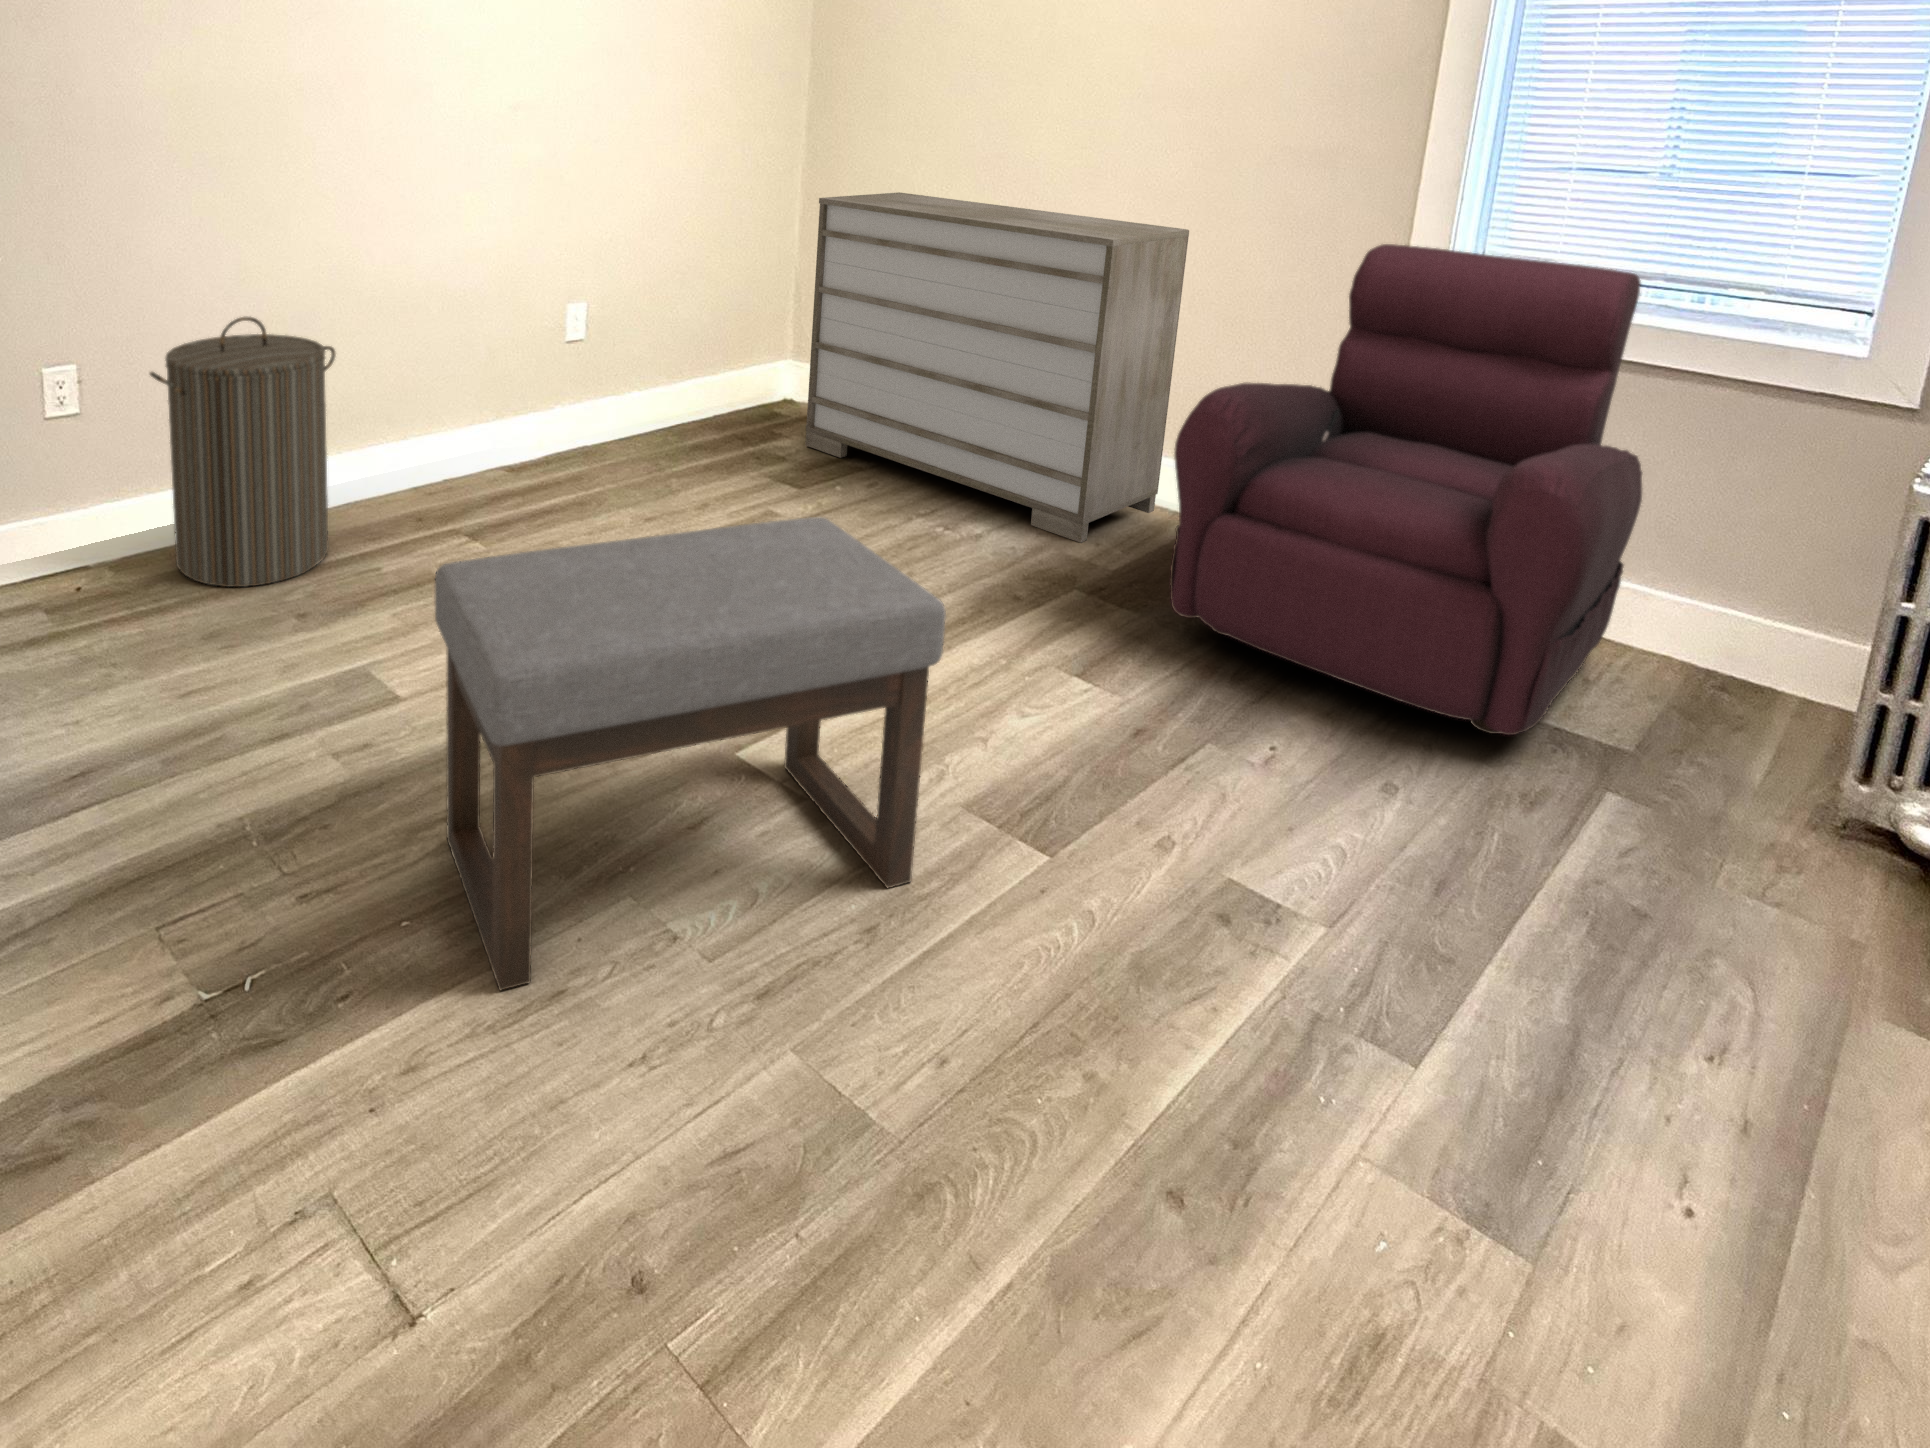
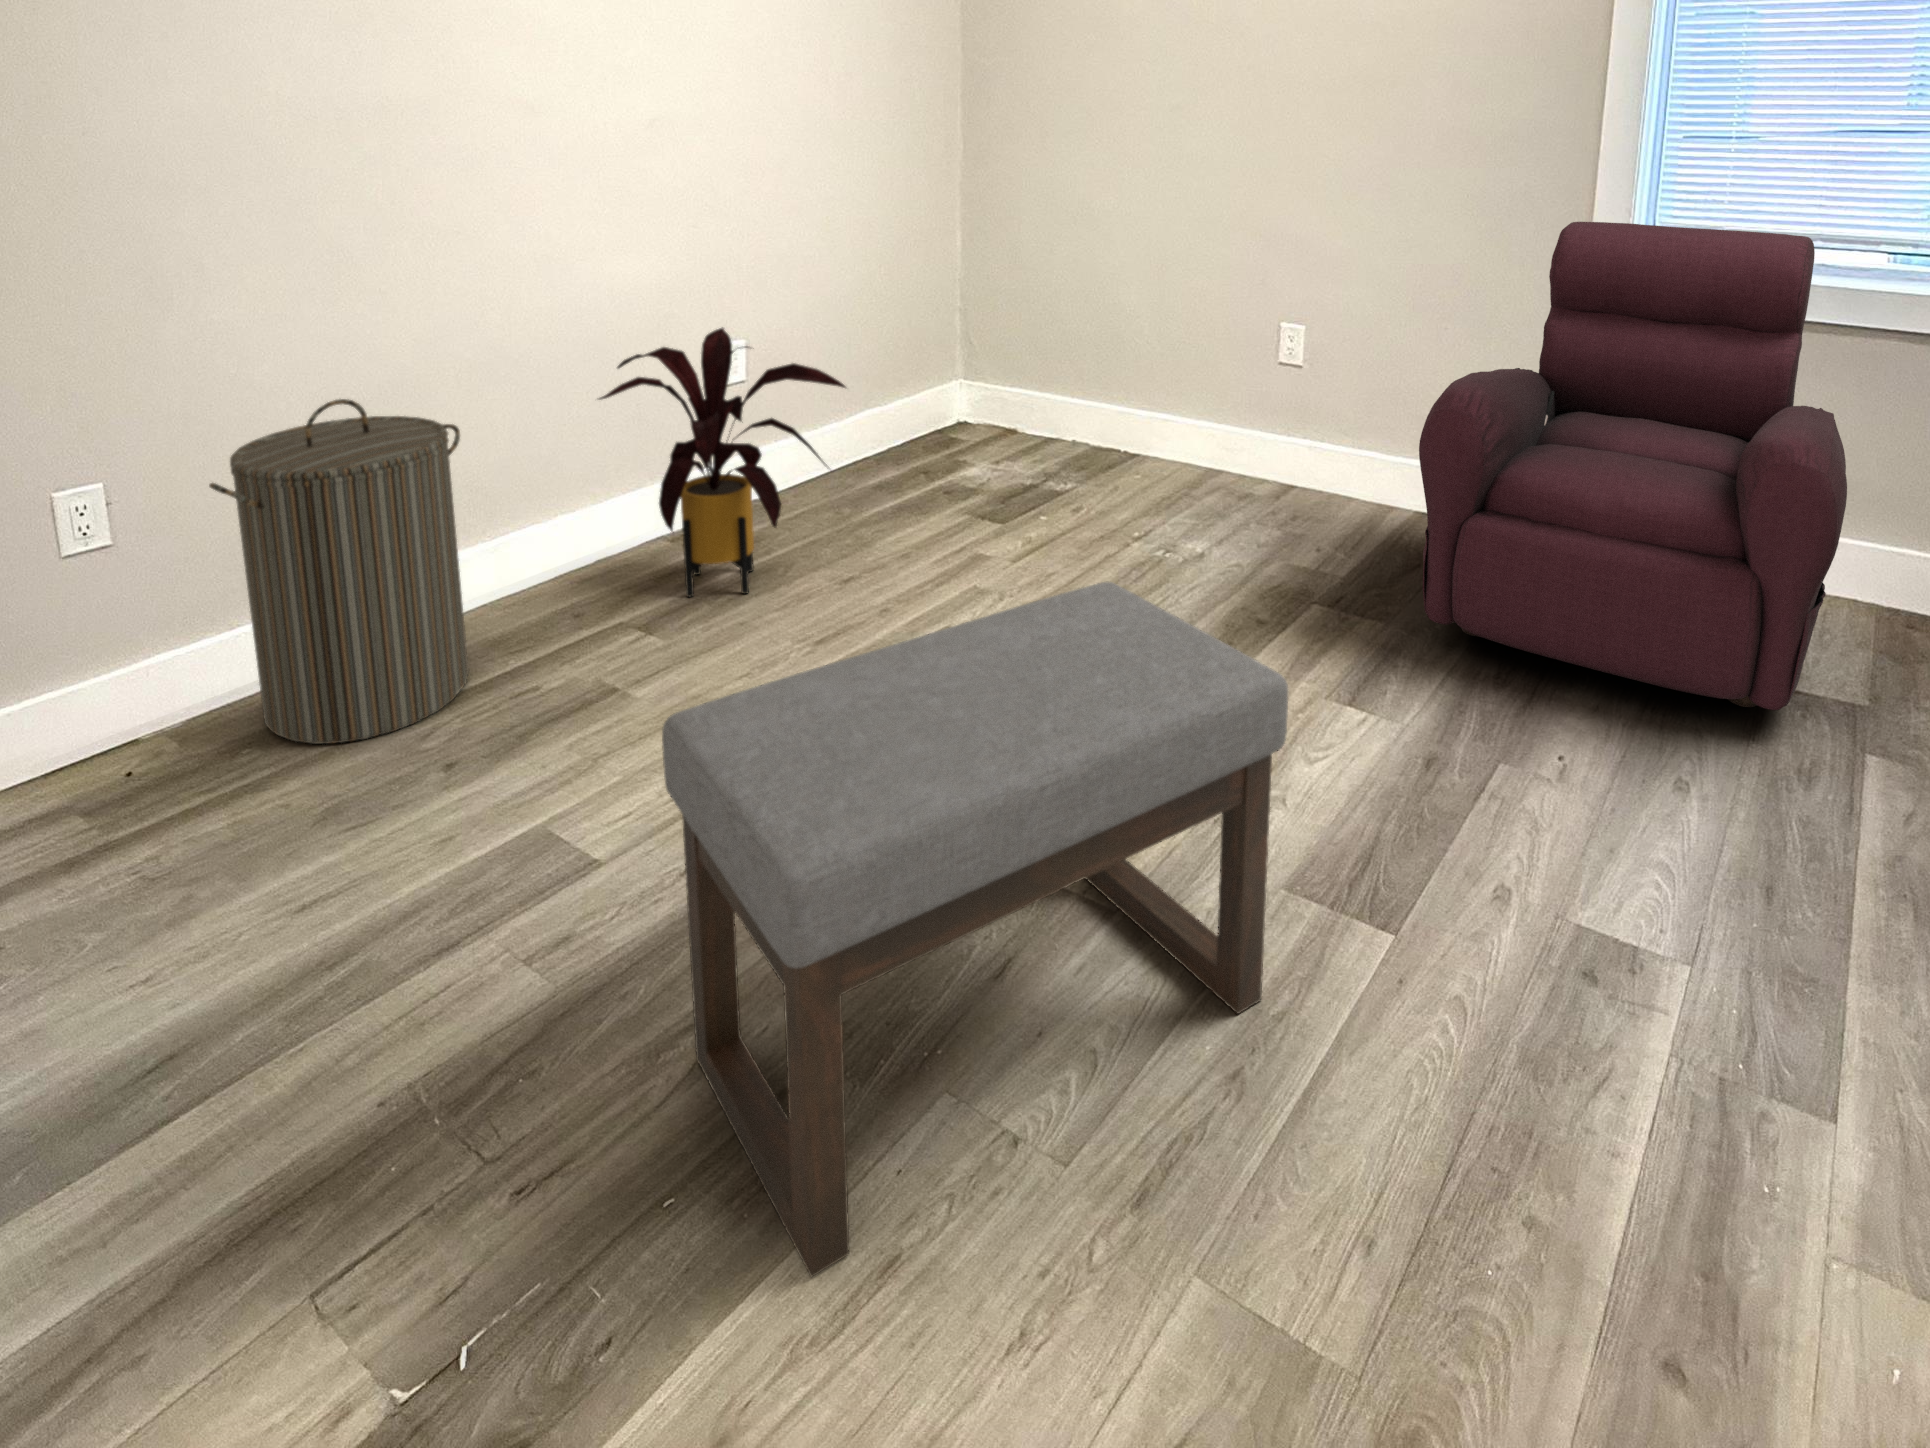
dresser: present [805,192,1189,543] -> none [999,196,1382,551]
house plant: none [444,288,656,518] -> present [599,327,846,597]

